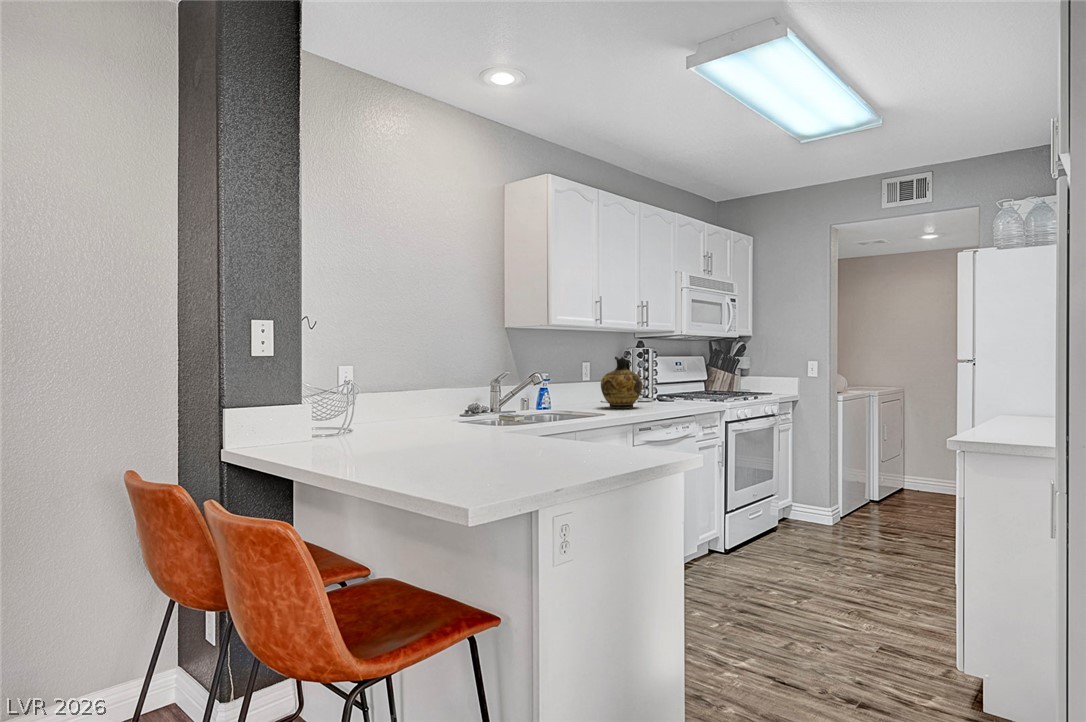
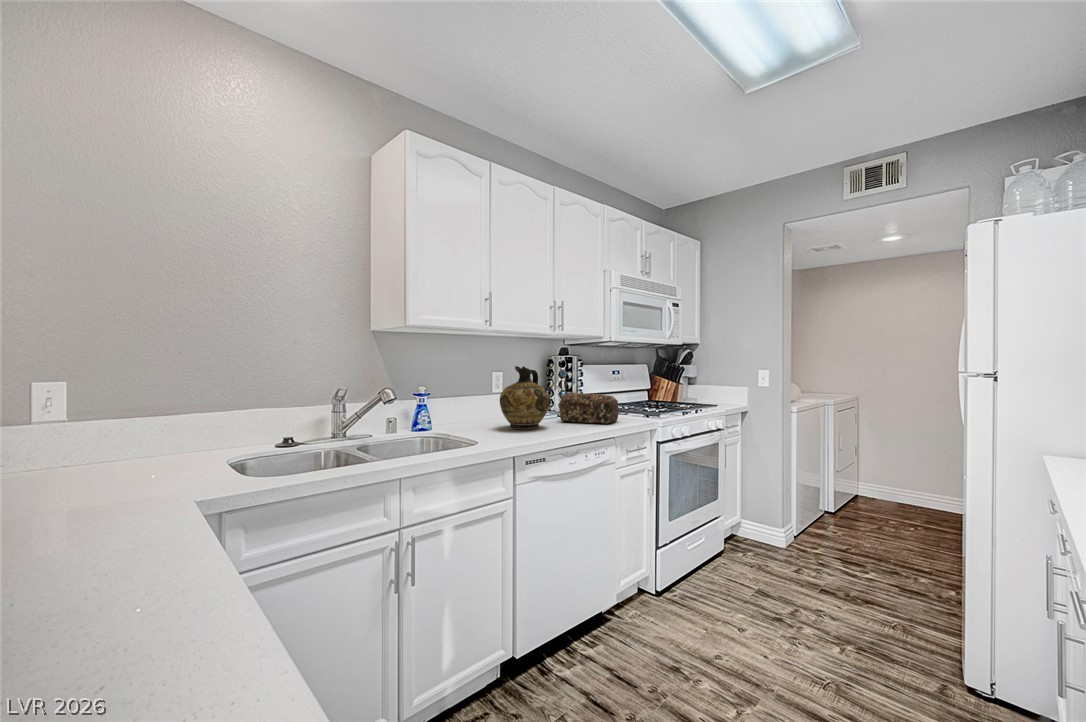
bread loaf: none [645,380,694,404] -> present [559,393,618,423]

